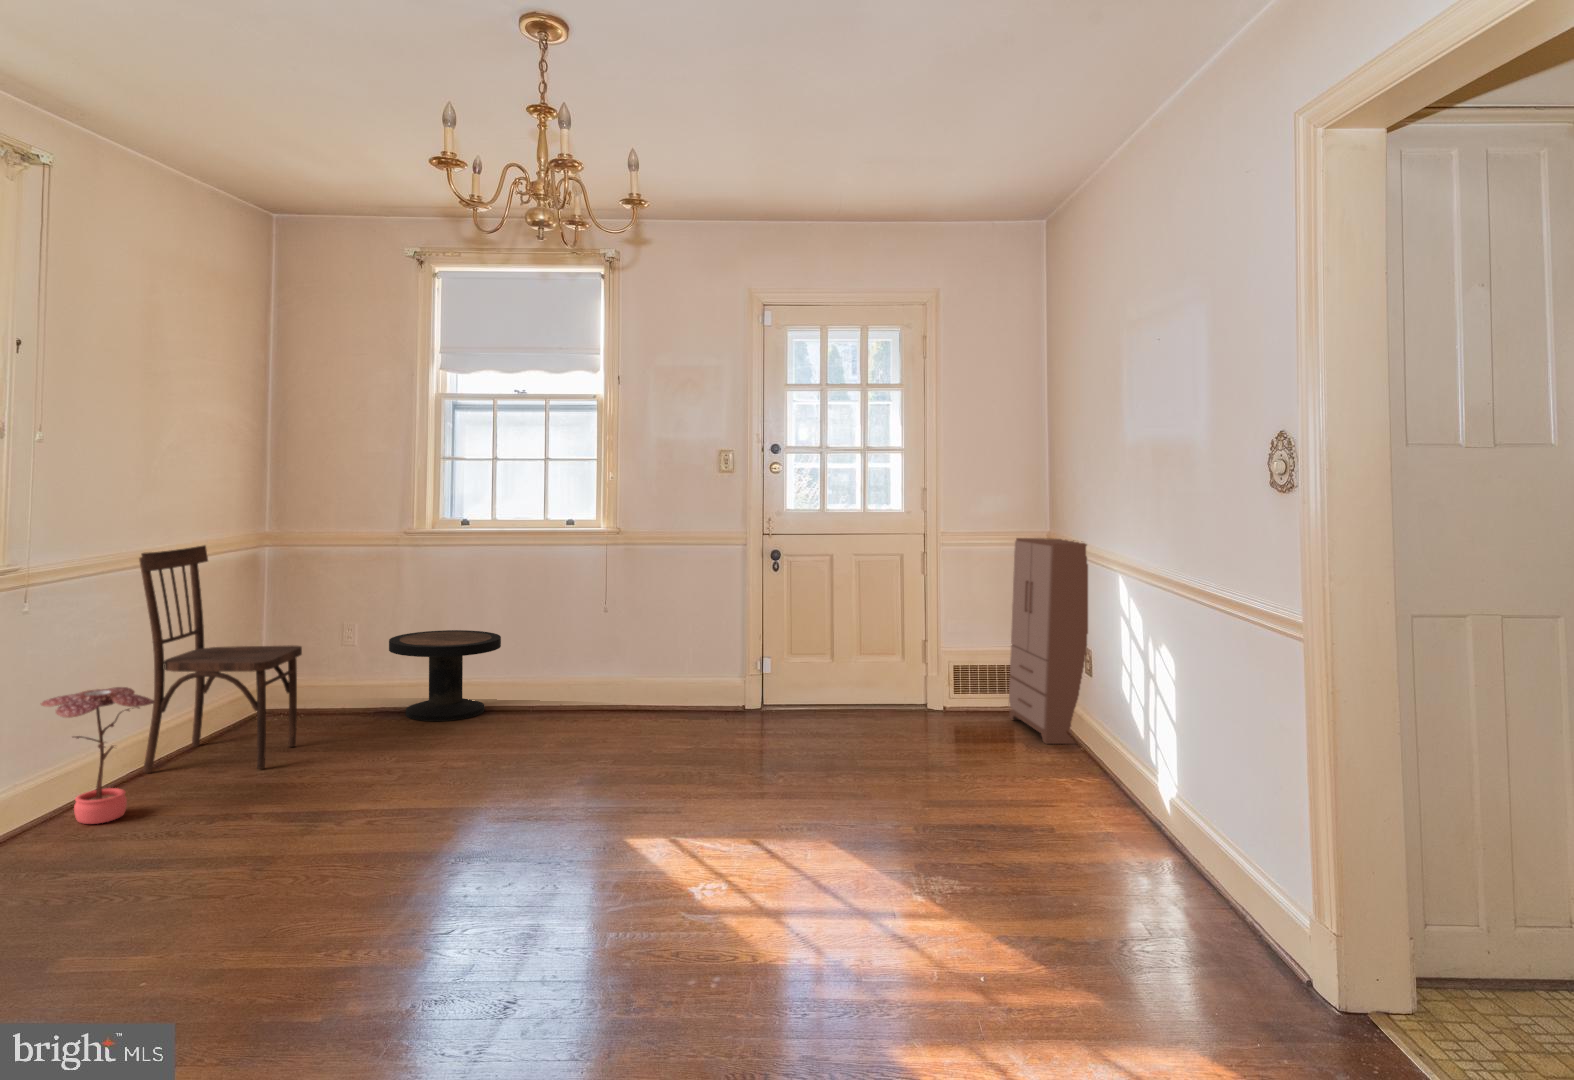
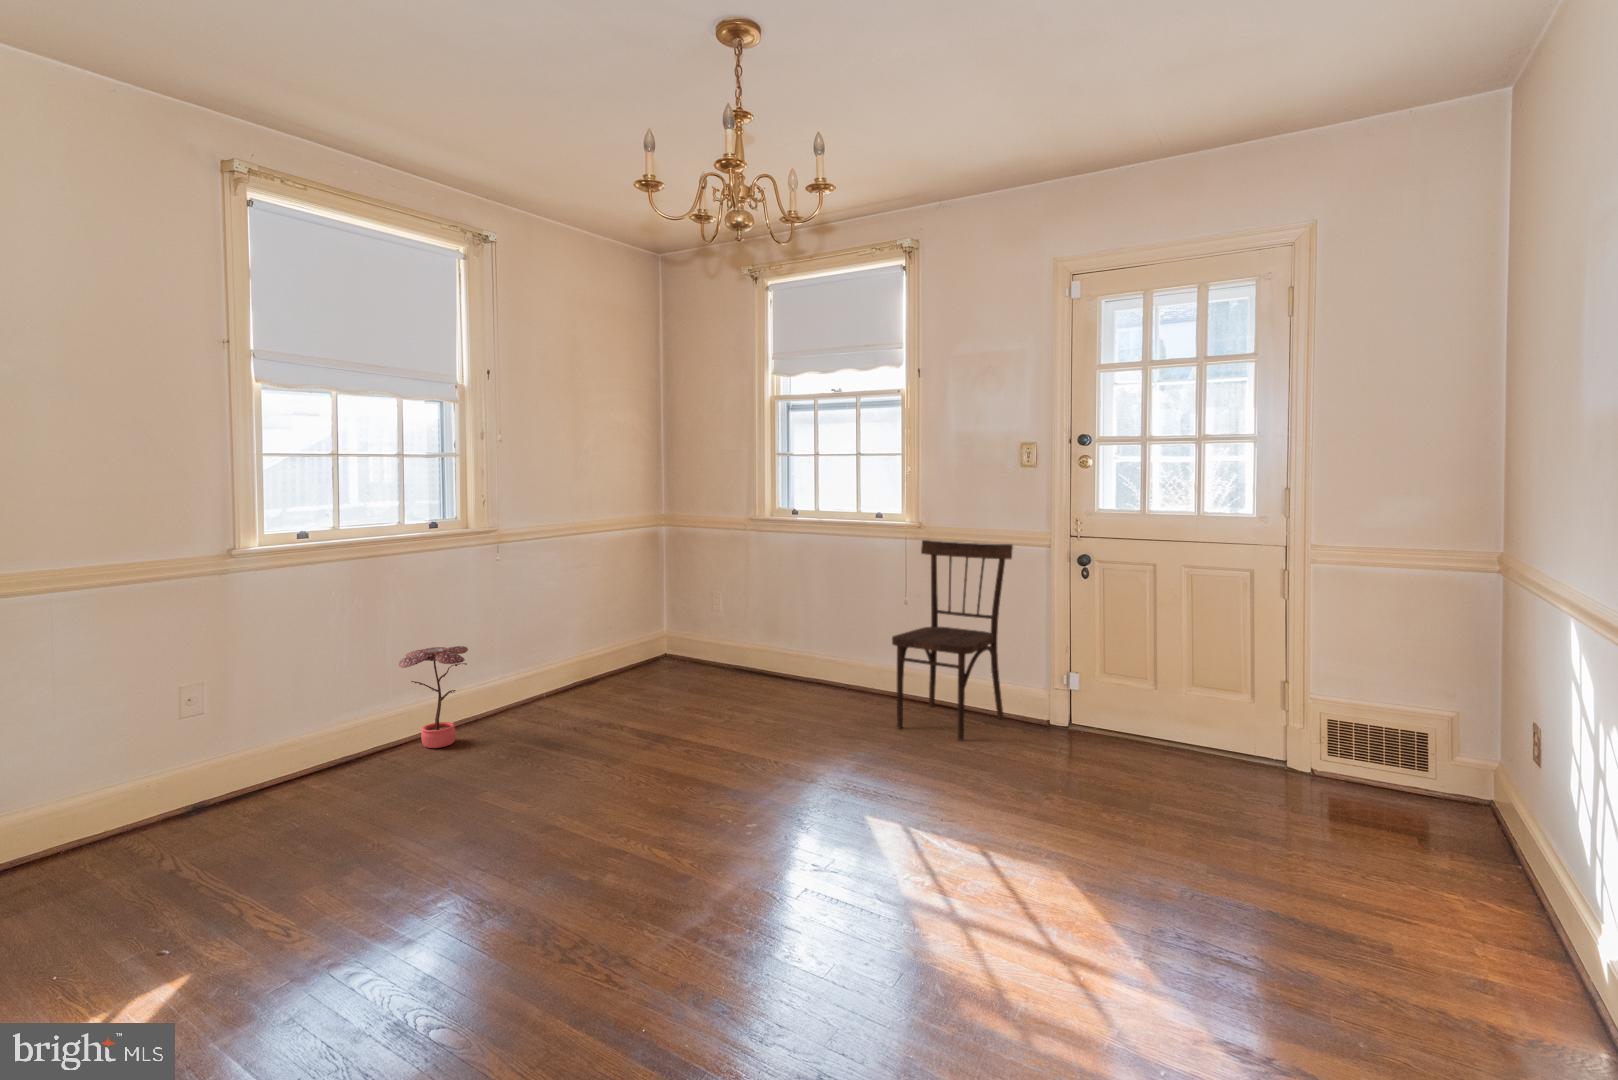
cabinet: present [1009,538,1088,744] -> none [1403,545,1542,878]
dining chair: present [139,545,302,773] -> present [892,540,1013,740]
side table: present [389,630,501,721] -> none [711,615,808,700]

